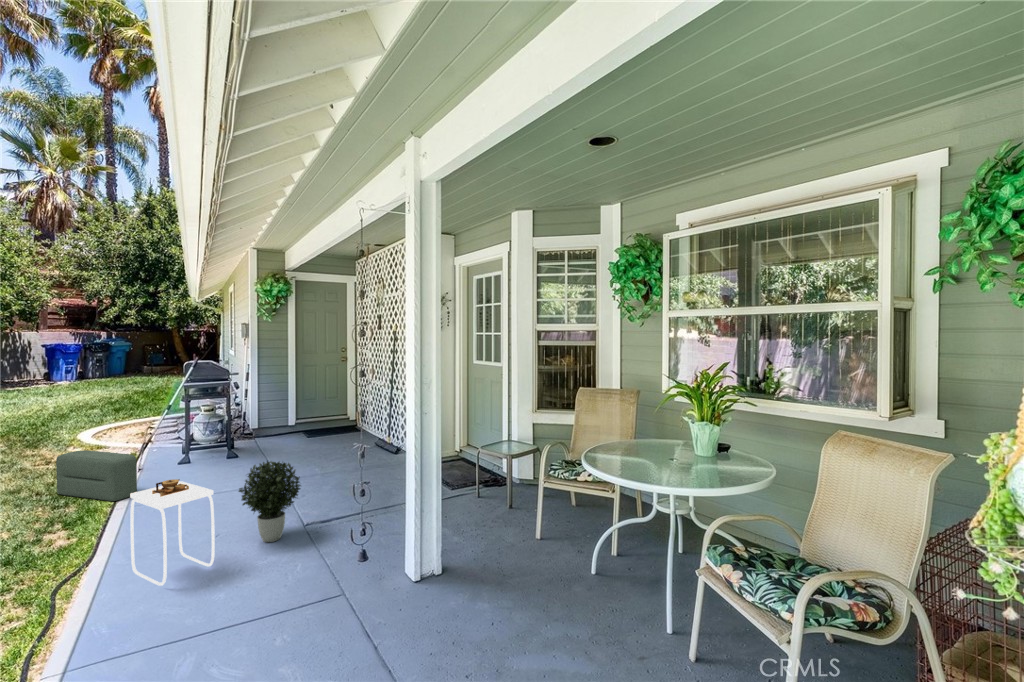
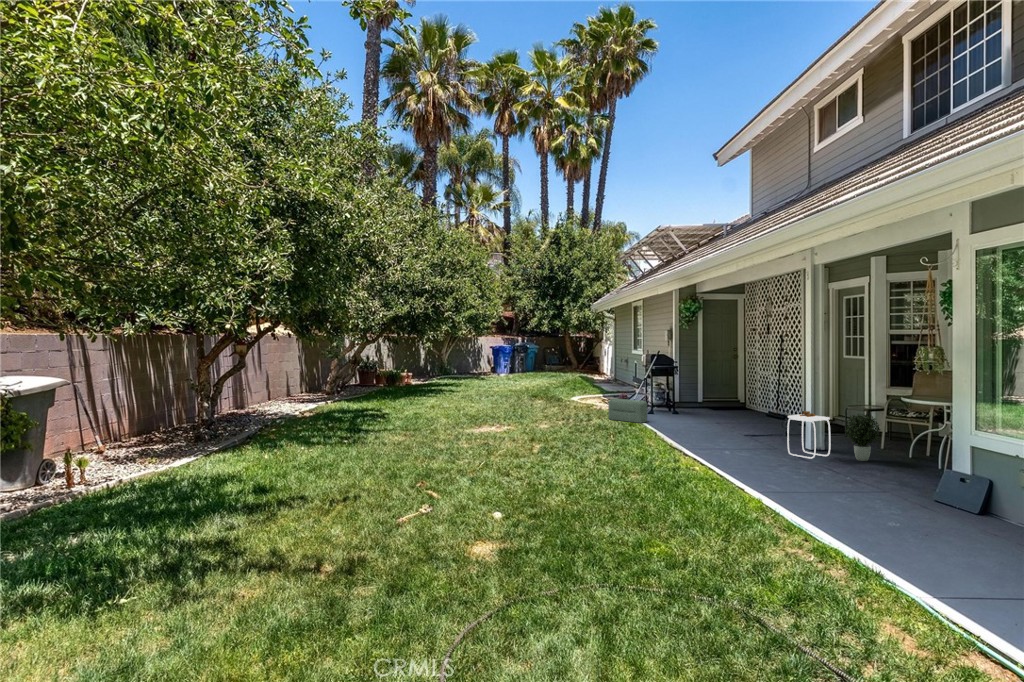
potted plant: present [239,461,301,542] -> present [845,414,880,461]
side table: present [130,479,215,586] -> present [787,411,830,458]

